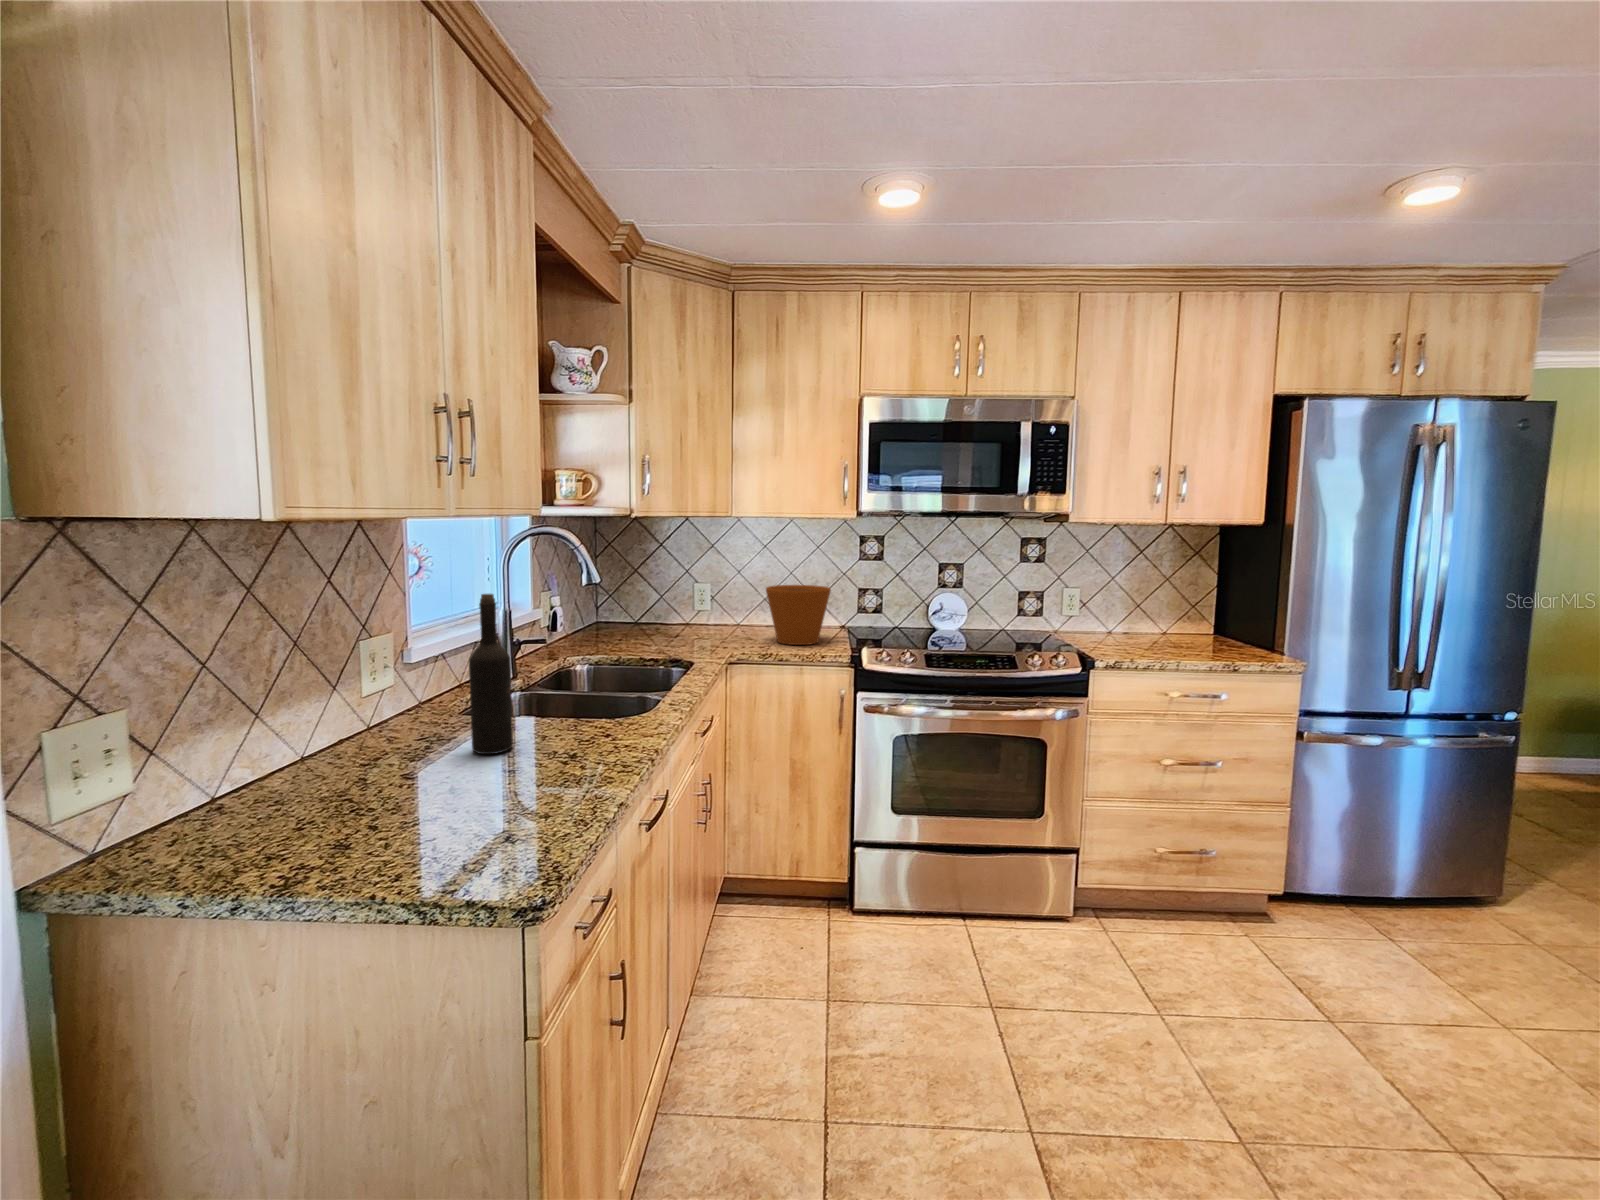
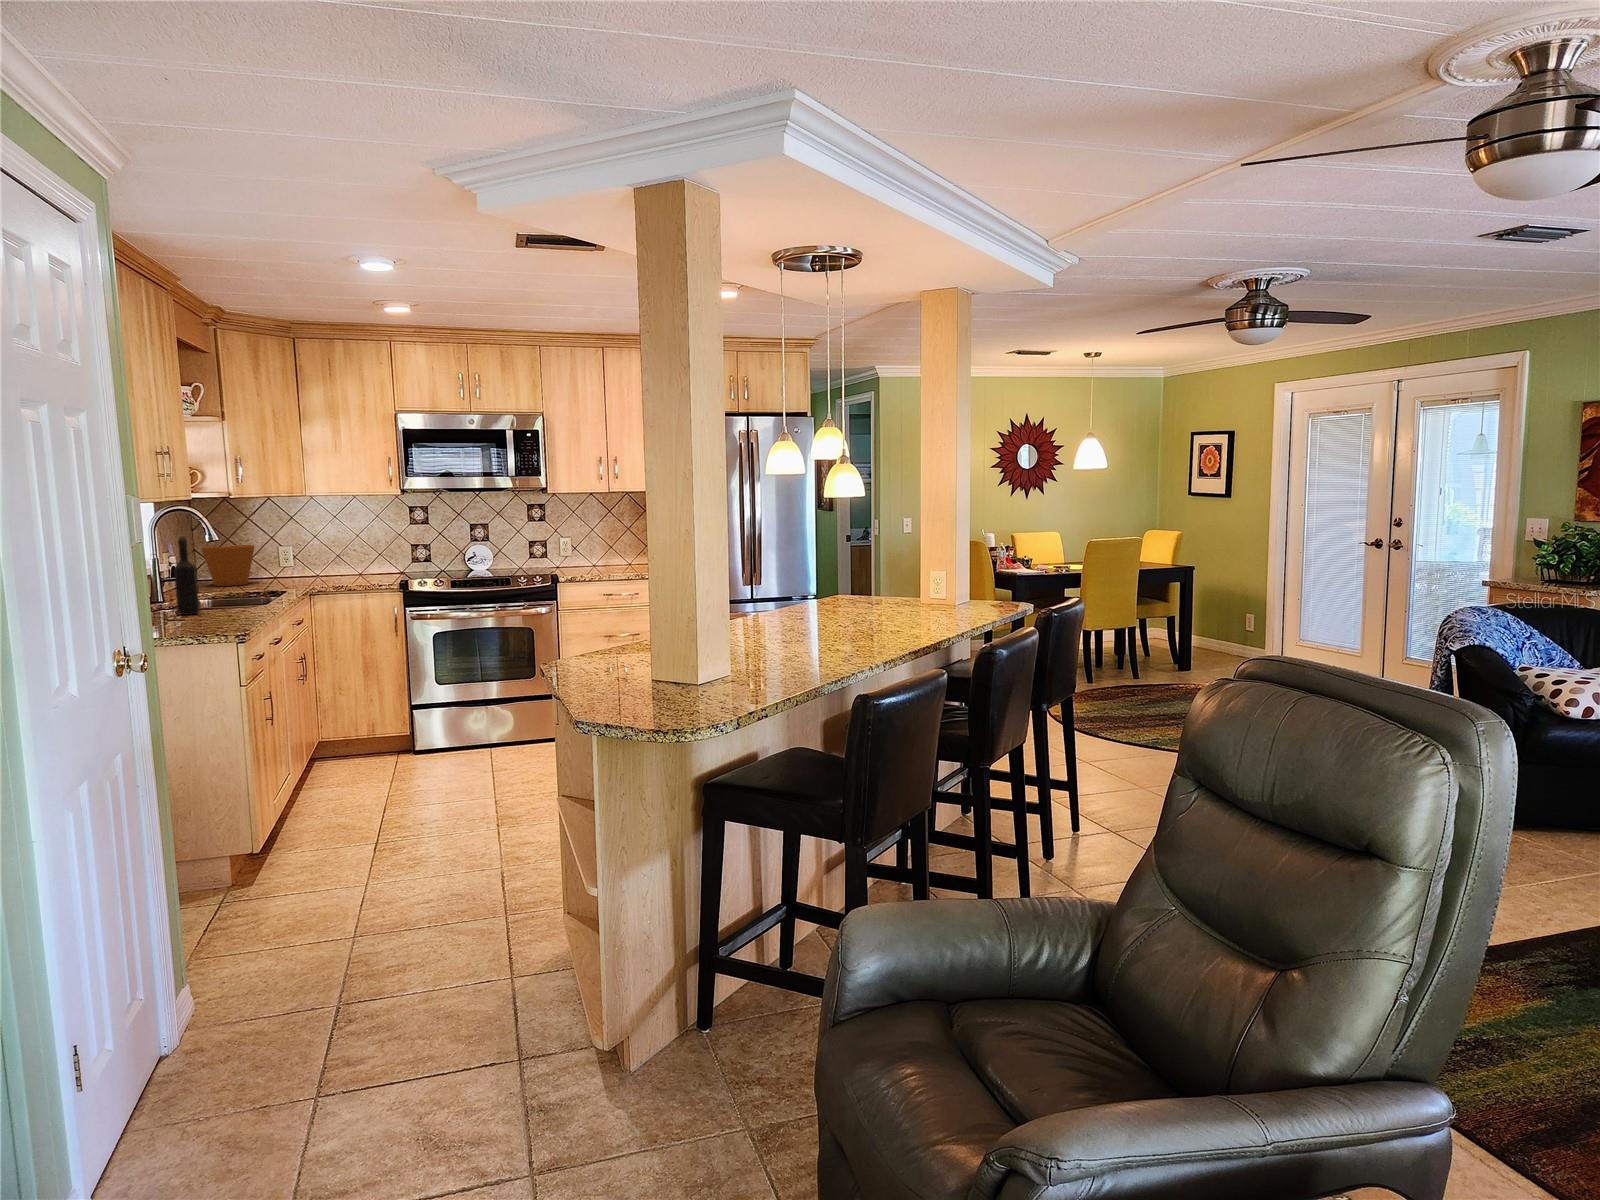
flower pot: present [766,585,831,645] -> present [201,545,254,586]

